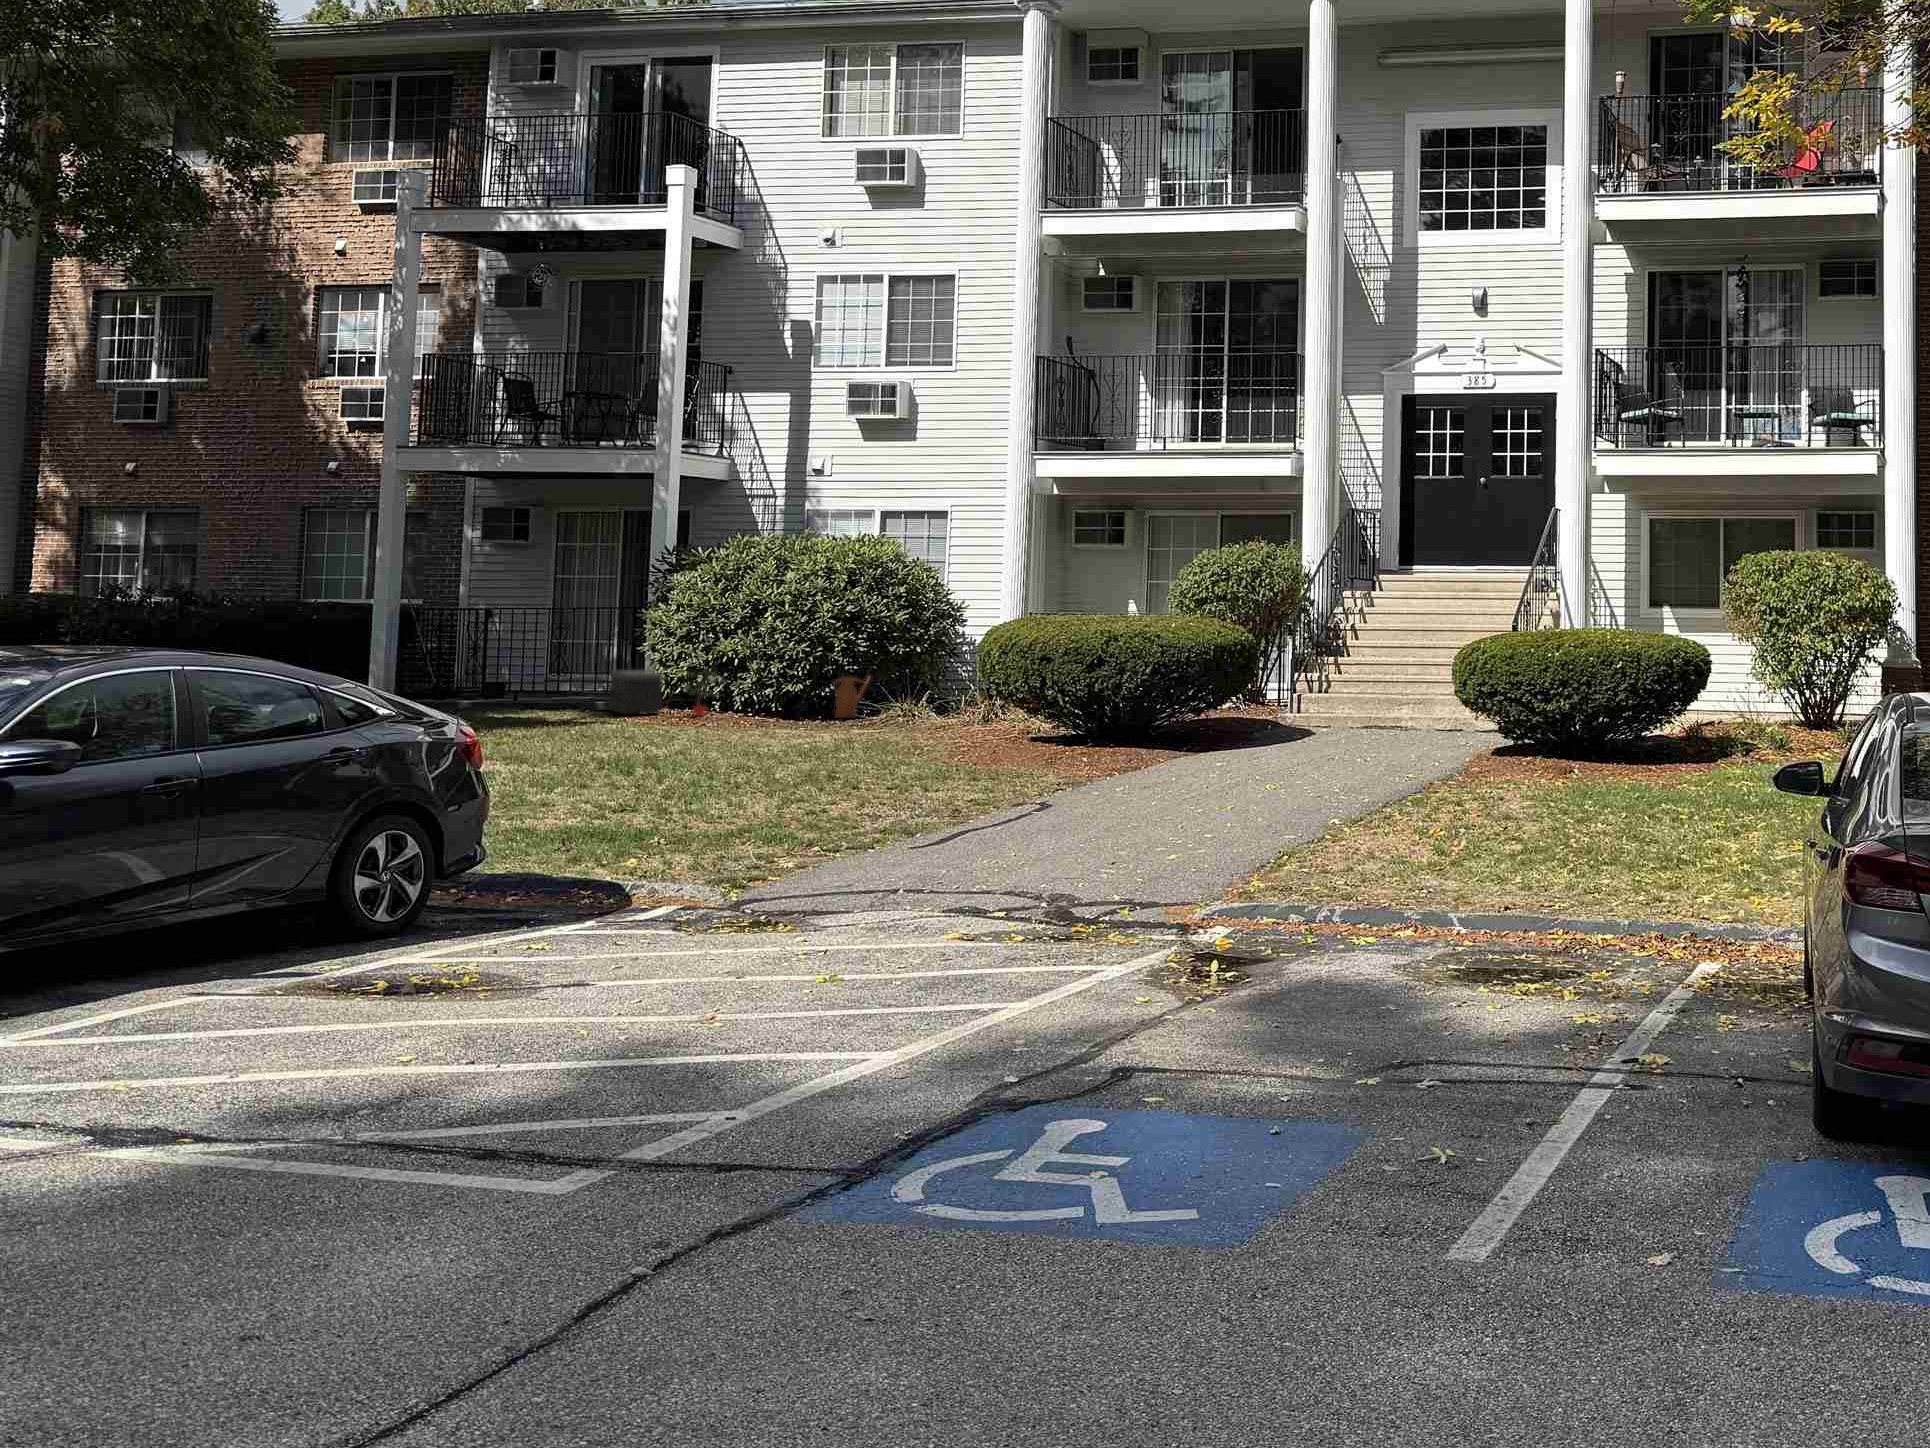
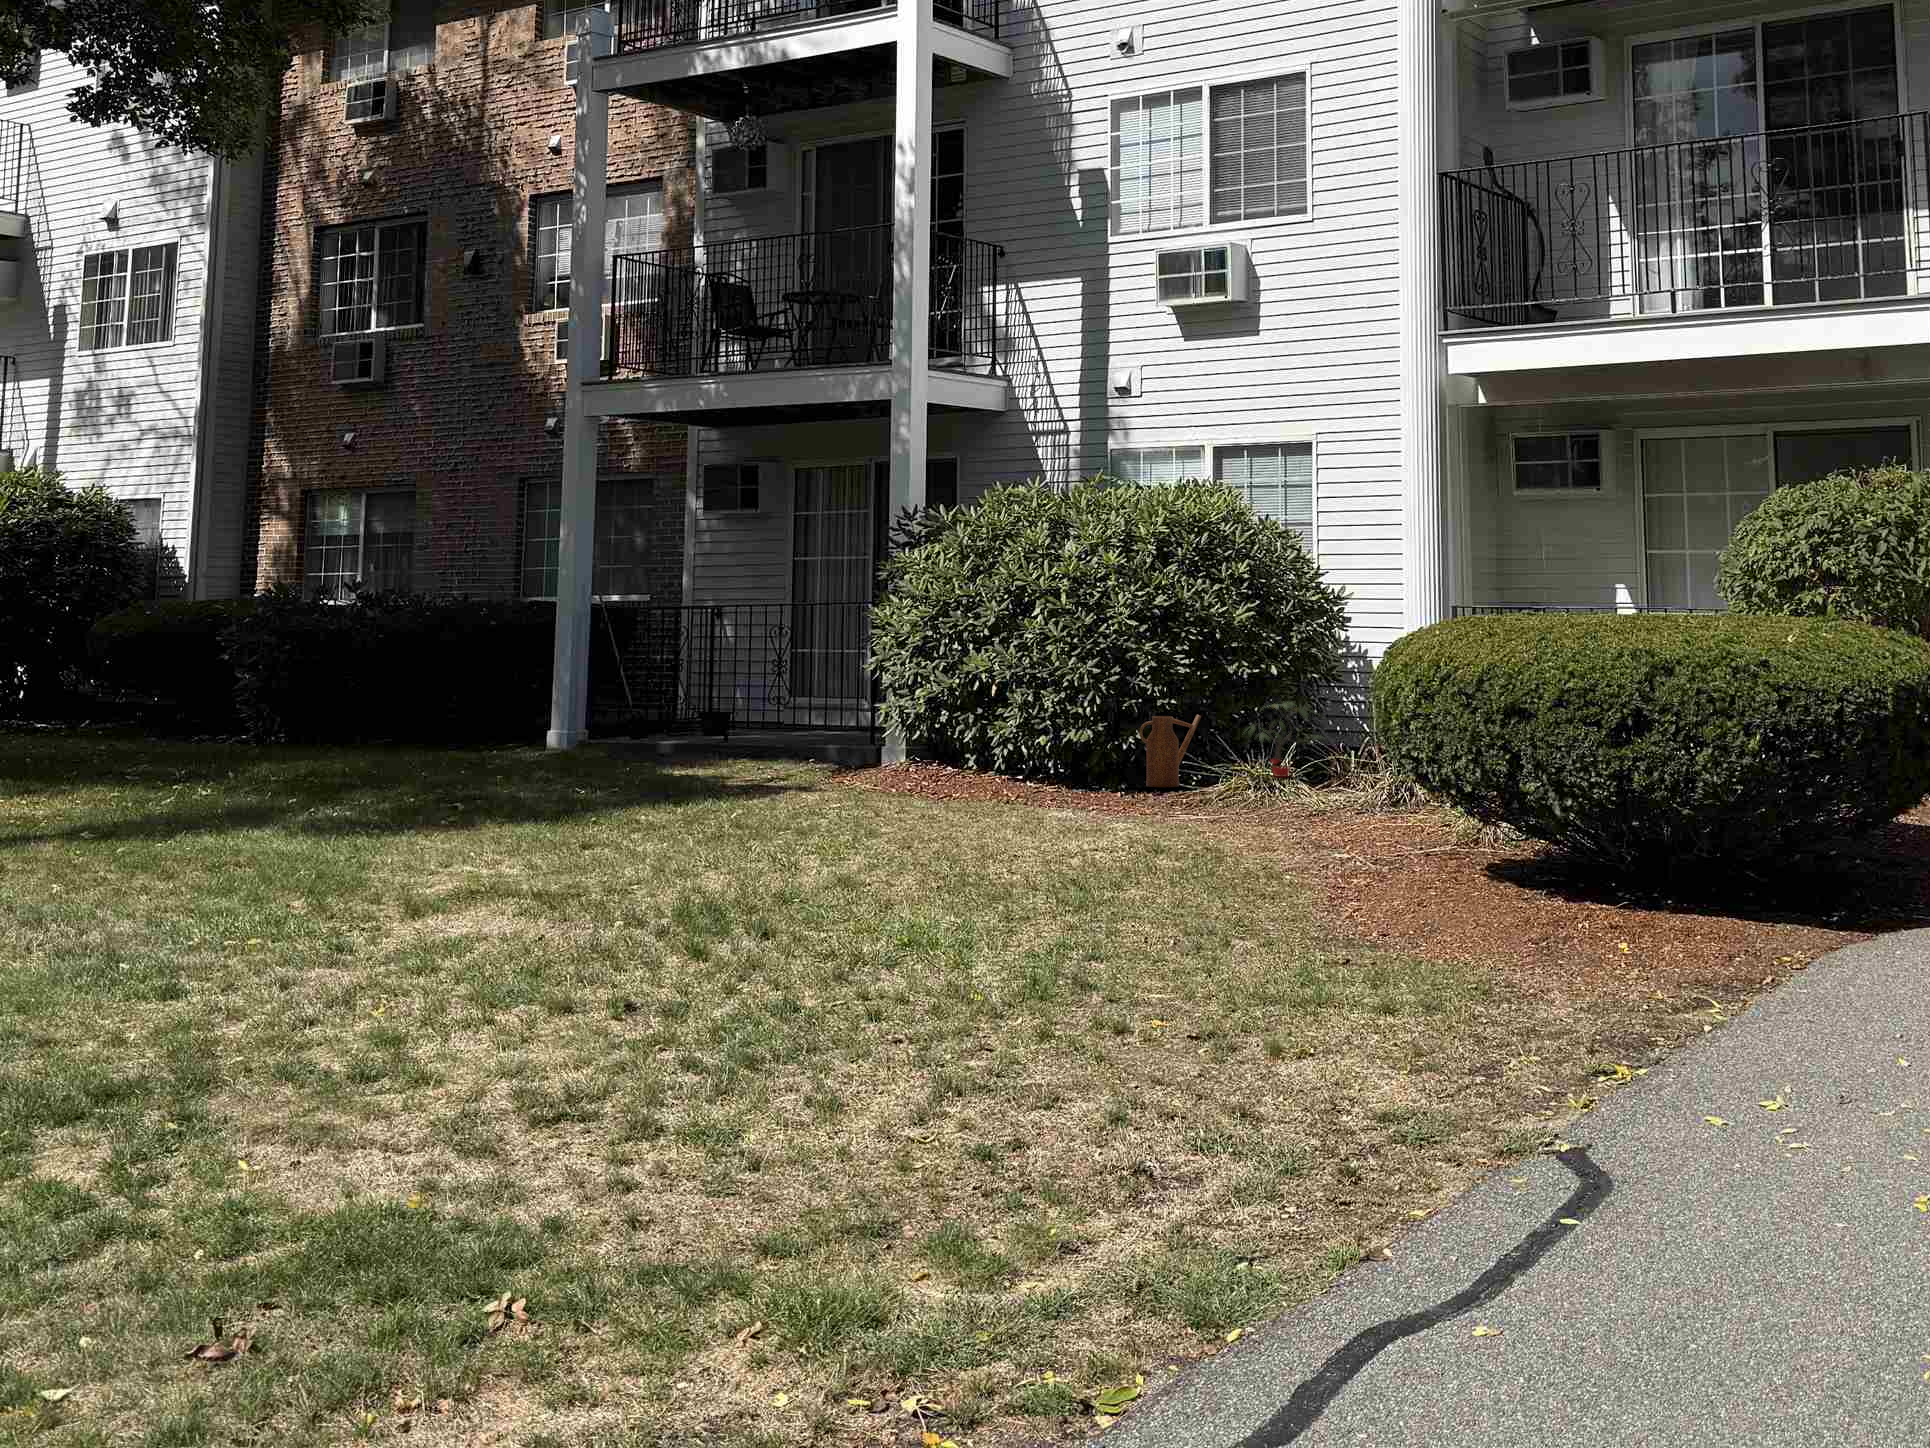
storage bench: present [609,671,663,715] -> none [825,700,890,773]
potted plant: present [684,671,718,716] -> present [1248,702,1321,777]

